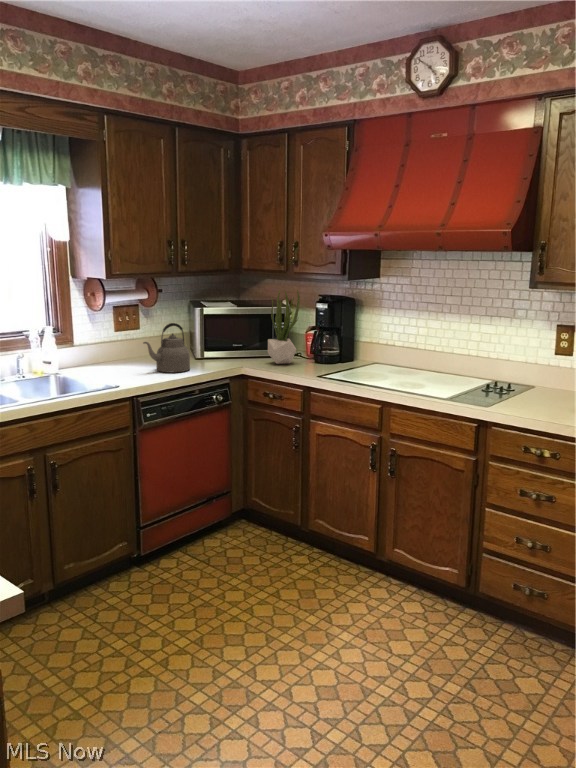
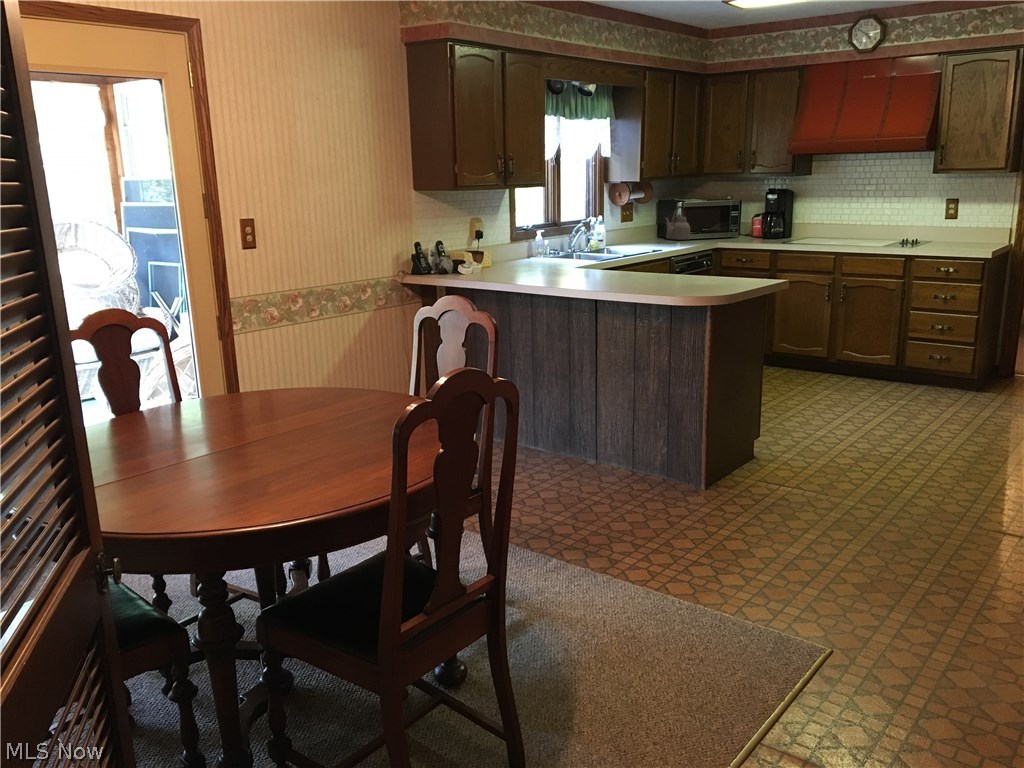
potted plant: present [268,290,300,364] -> none [735,184,761,238]

